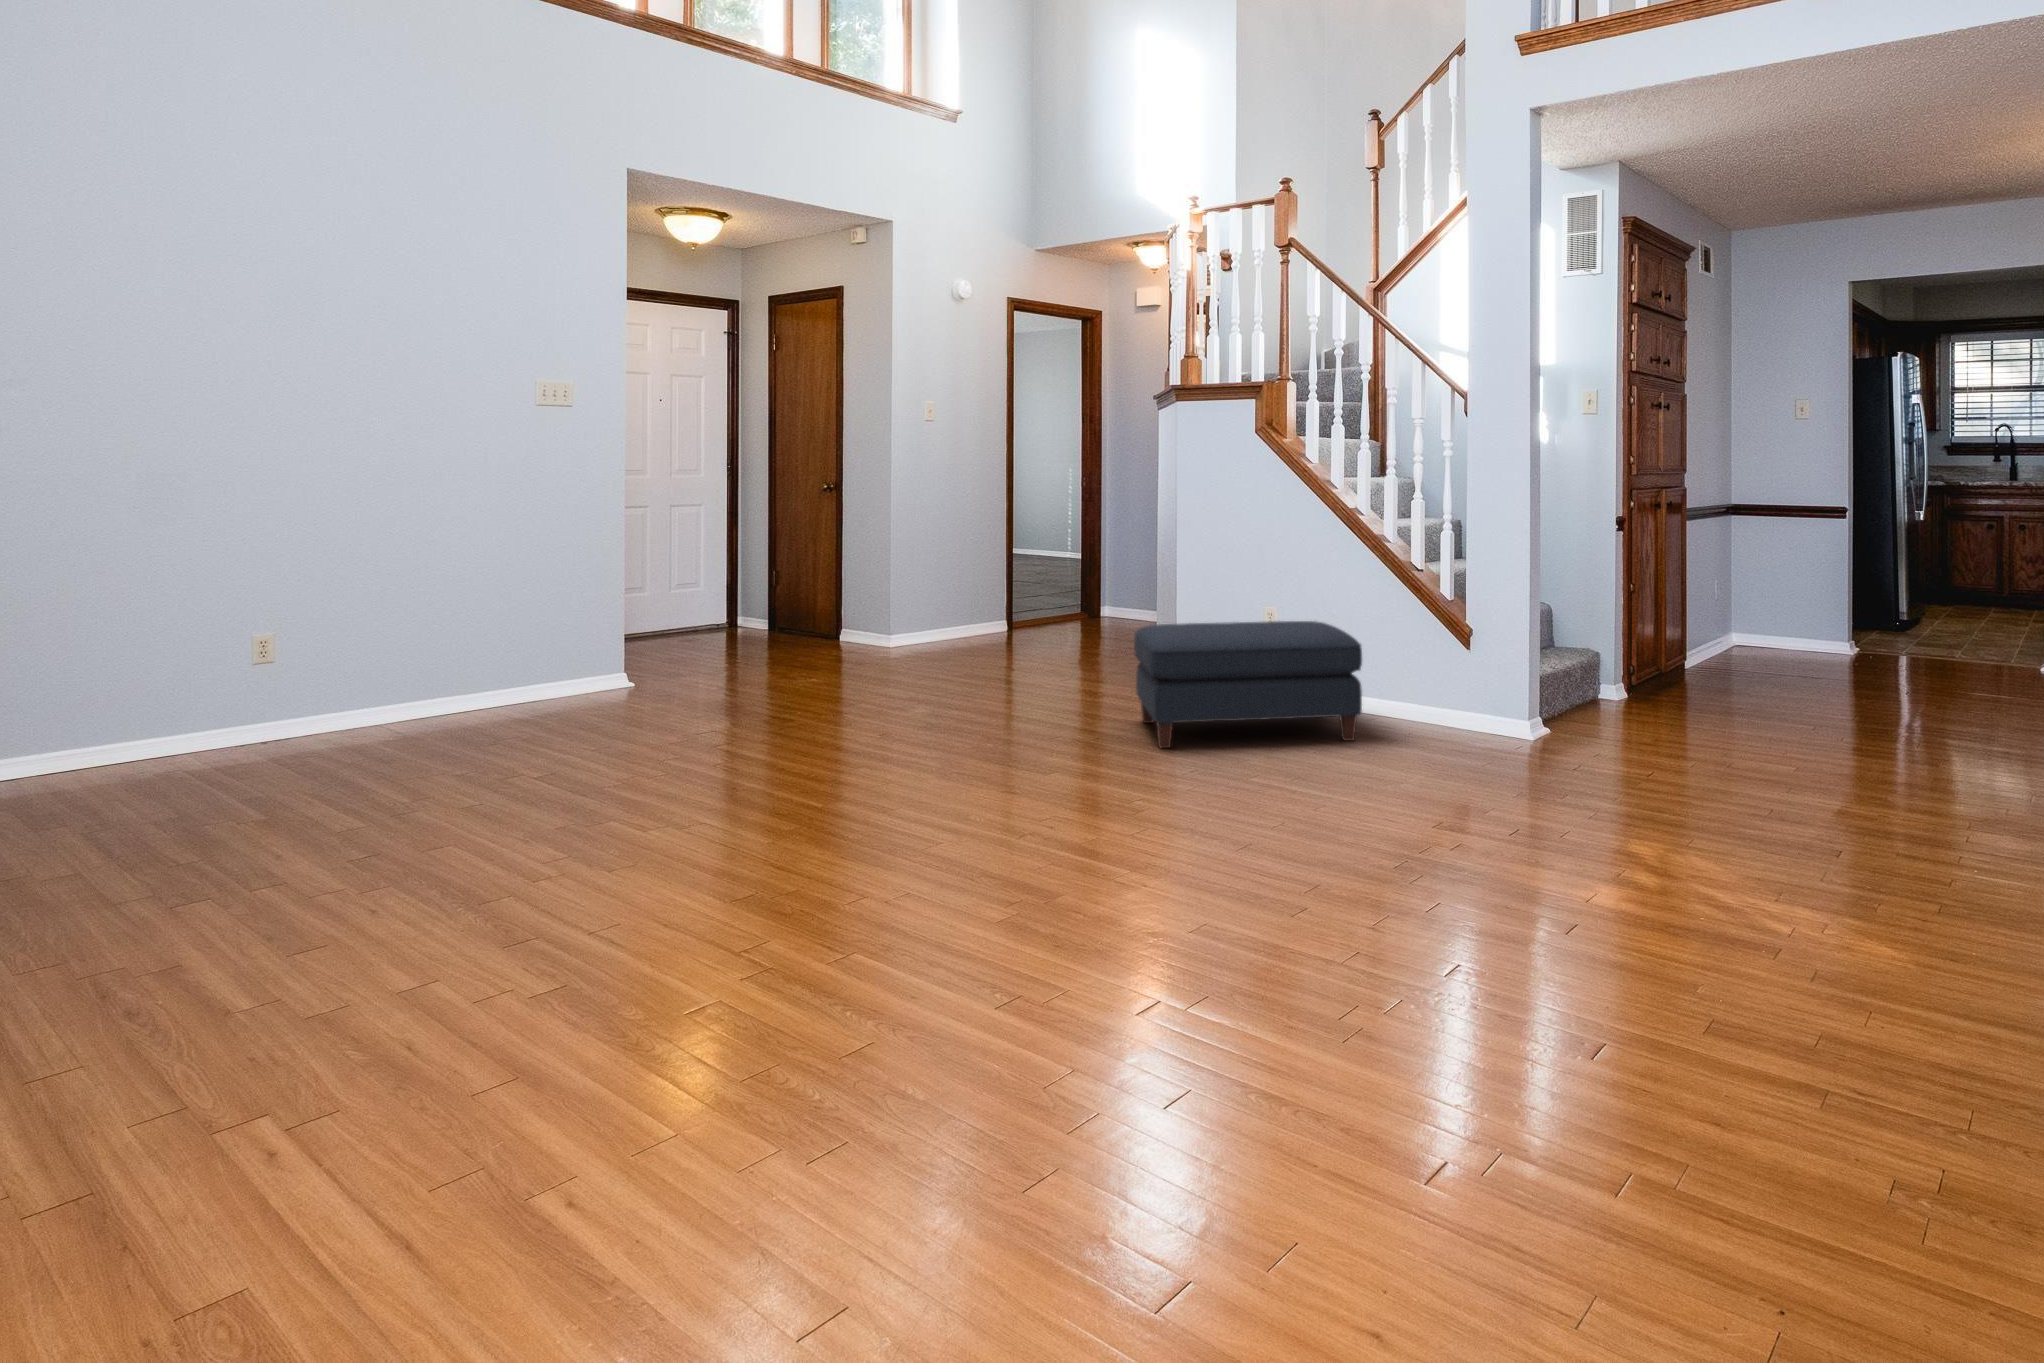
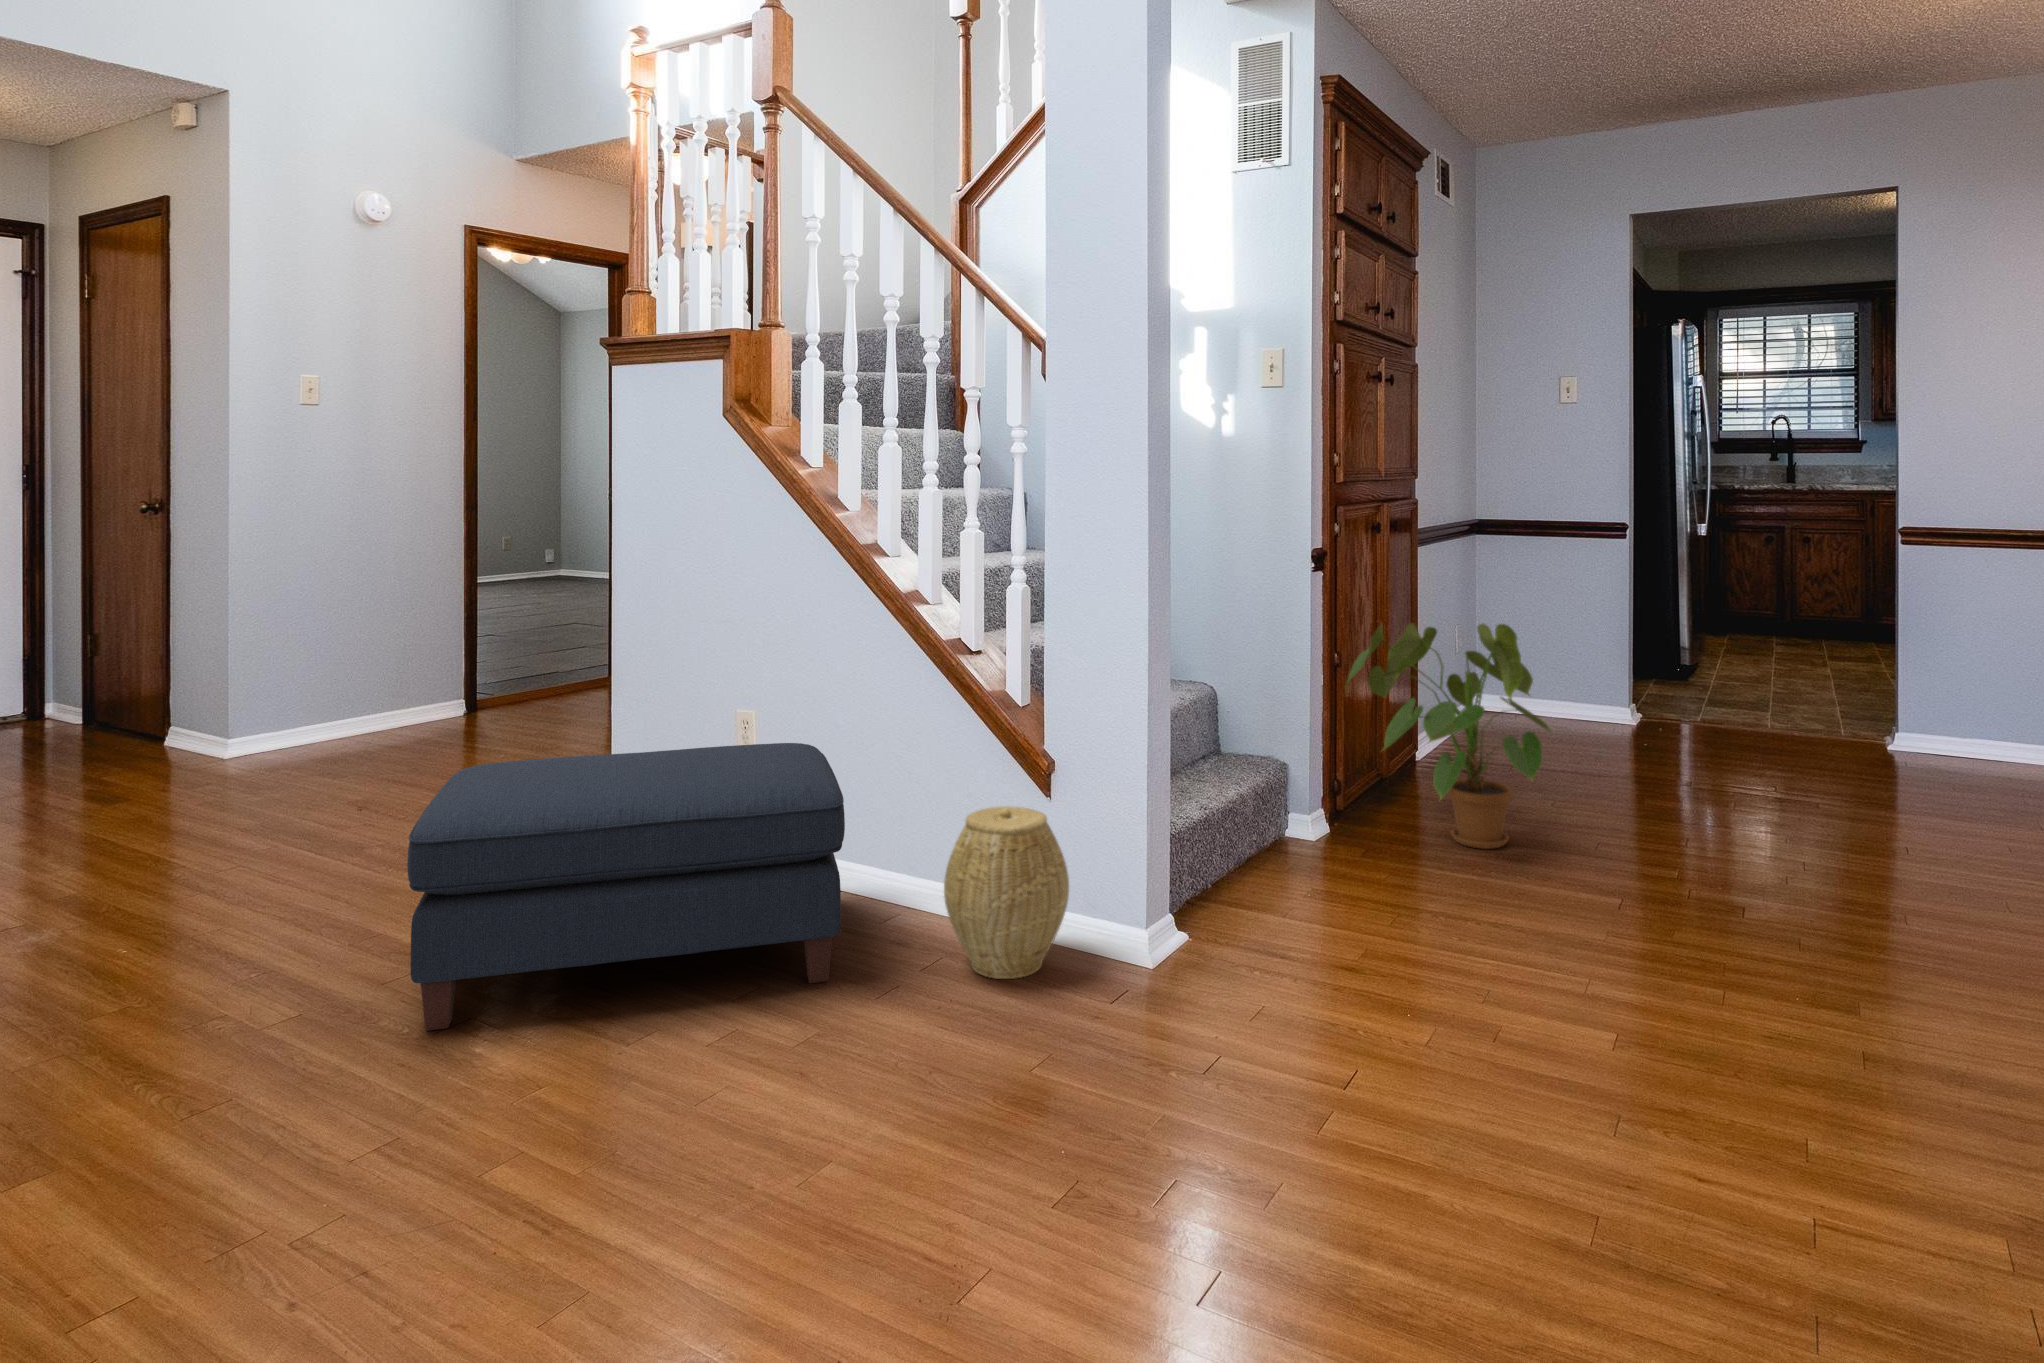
house plant: none [1639,565,1779,706] -> present [1346,623,1551,849]
woven basket: none [1414,653,1485,743] -> present [944,806,1069,979]

